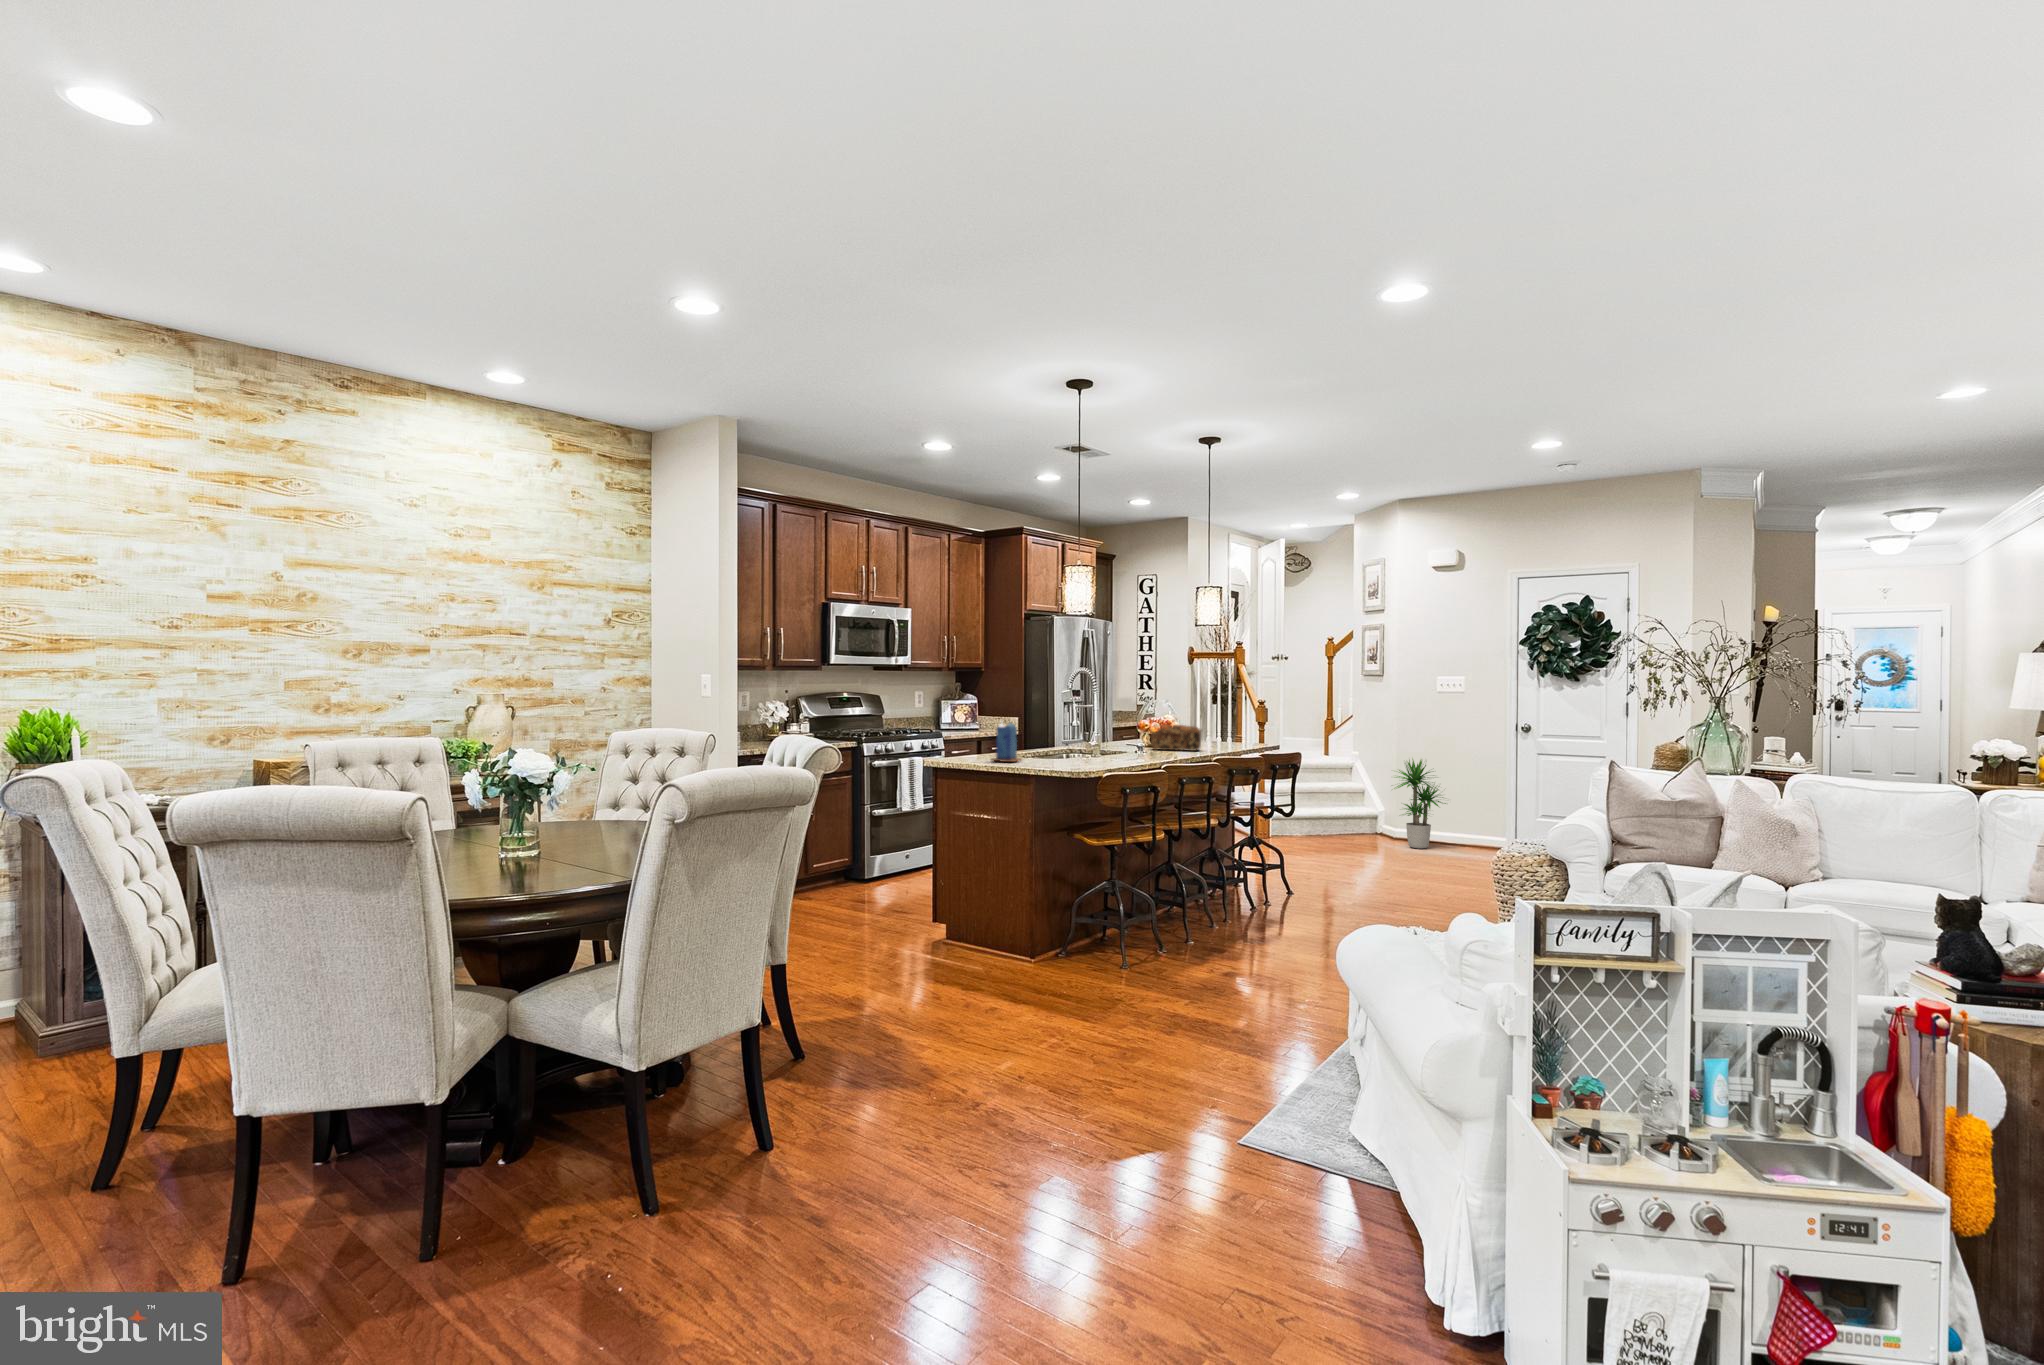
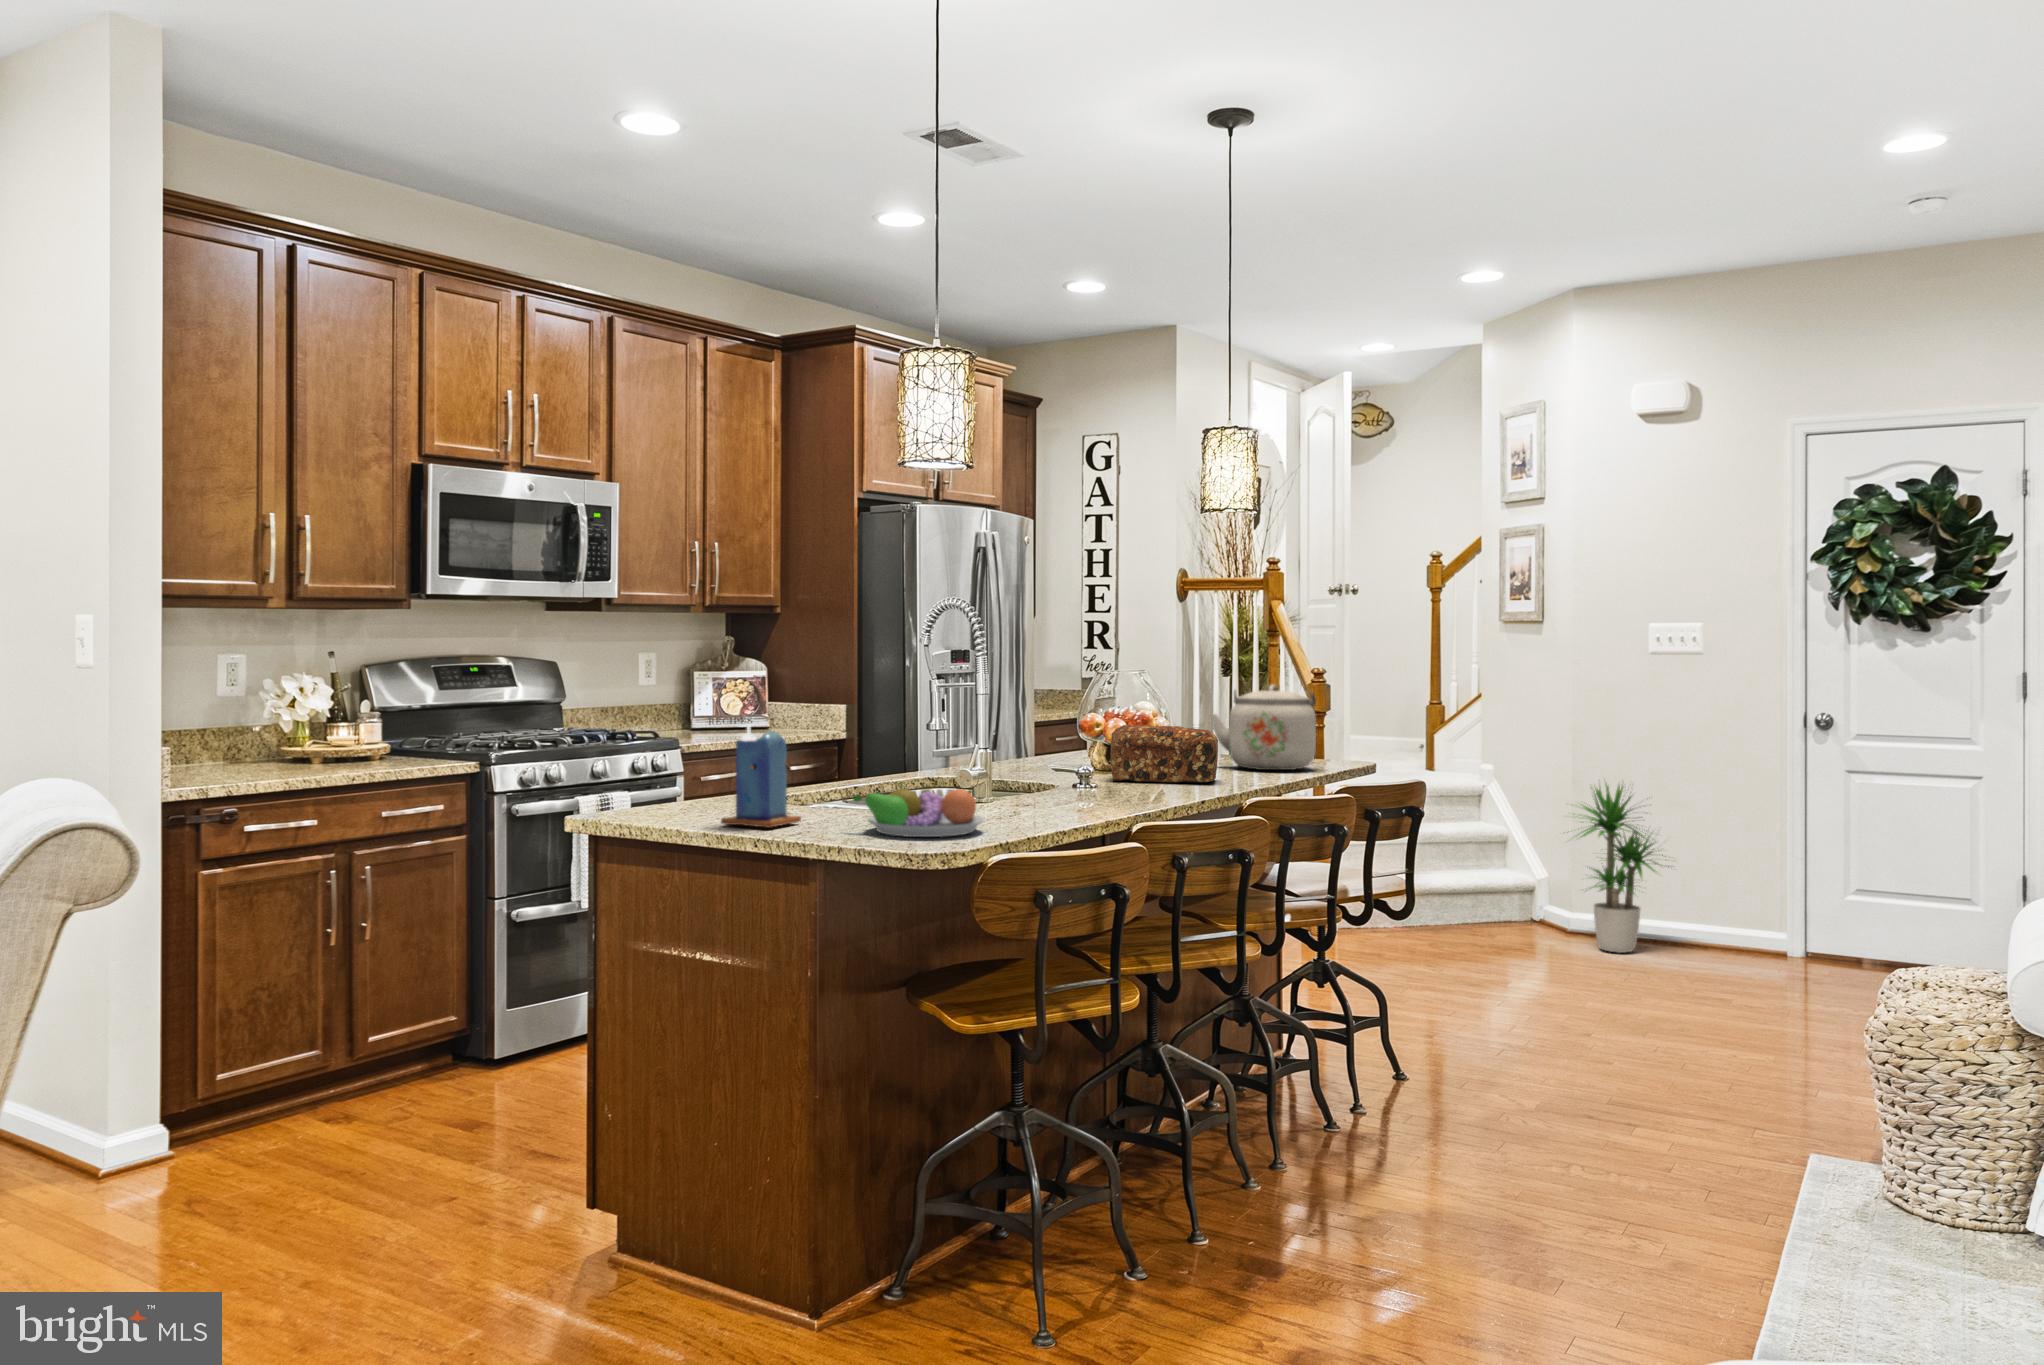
kettle: none [1199,706,1250,747] -> present [1211,685,1316,770]
fruit bowl: none [1045,744,1100,766] -> present [853,783,985,837]

